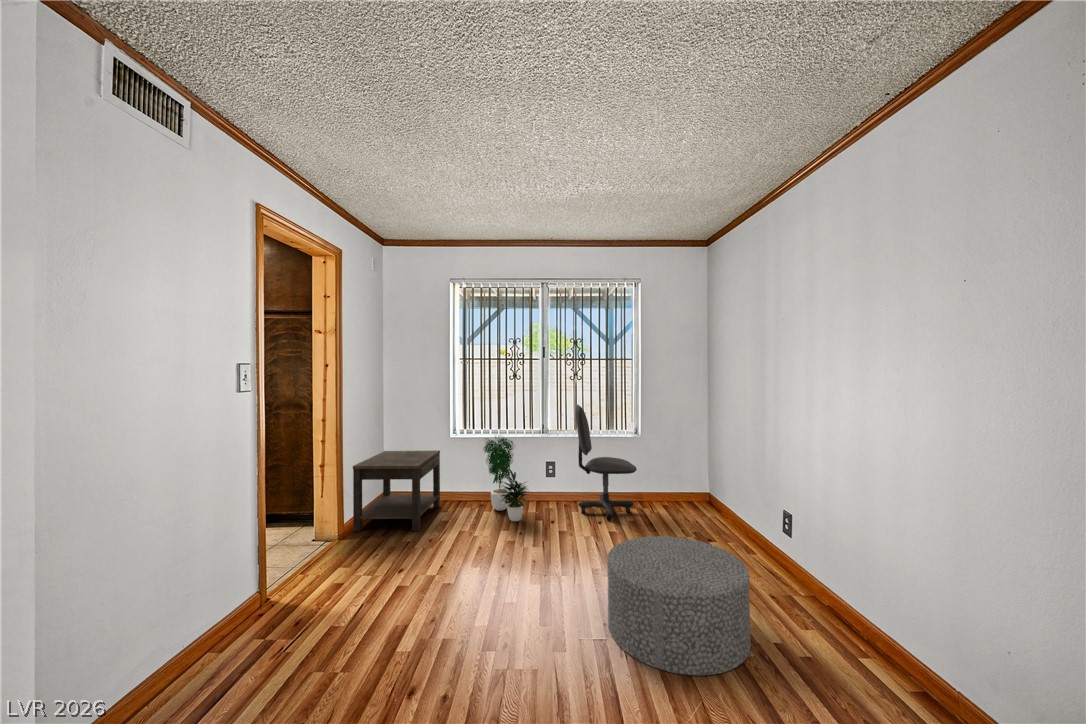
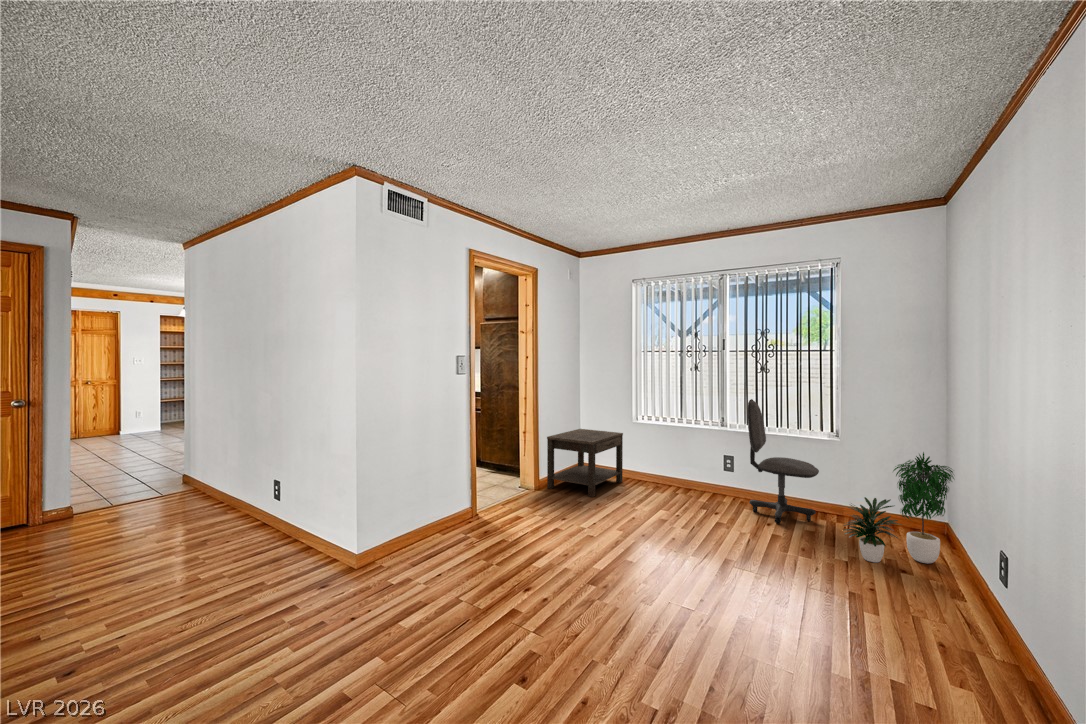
potted plant: present [484,436,529,521] -> present [844,452,954,564]
ottoman: present [607,536,751,675] -> none [694,530,839,660]

